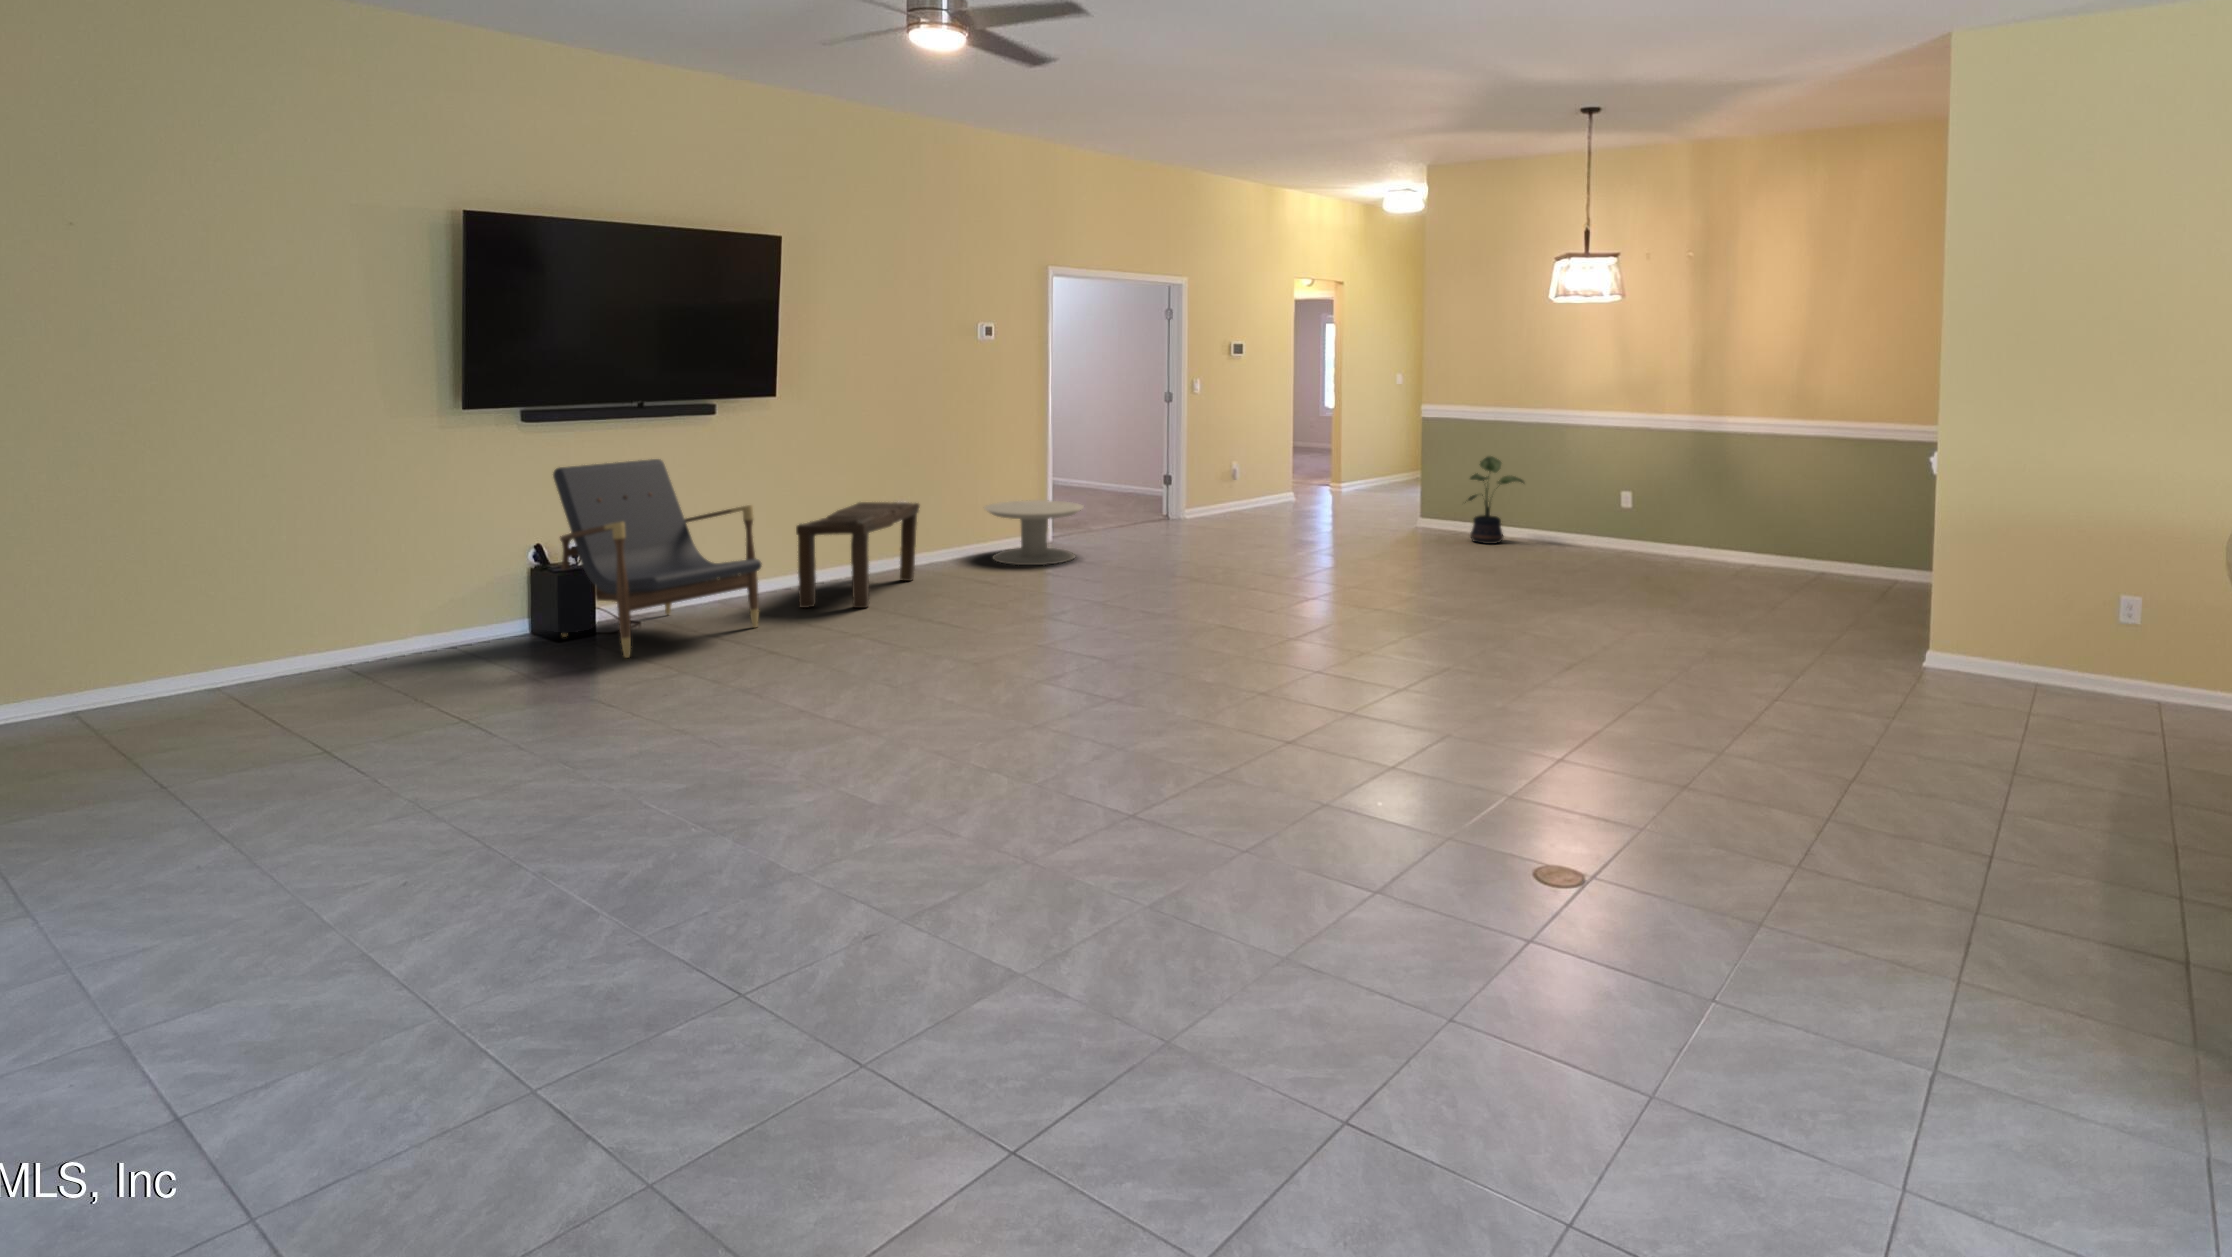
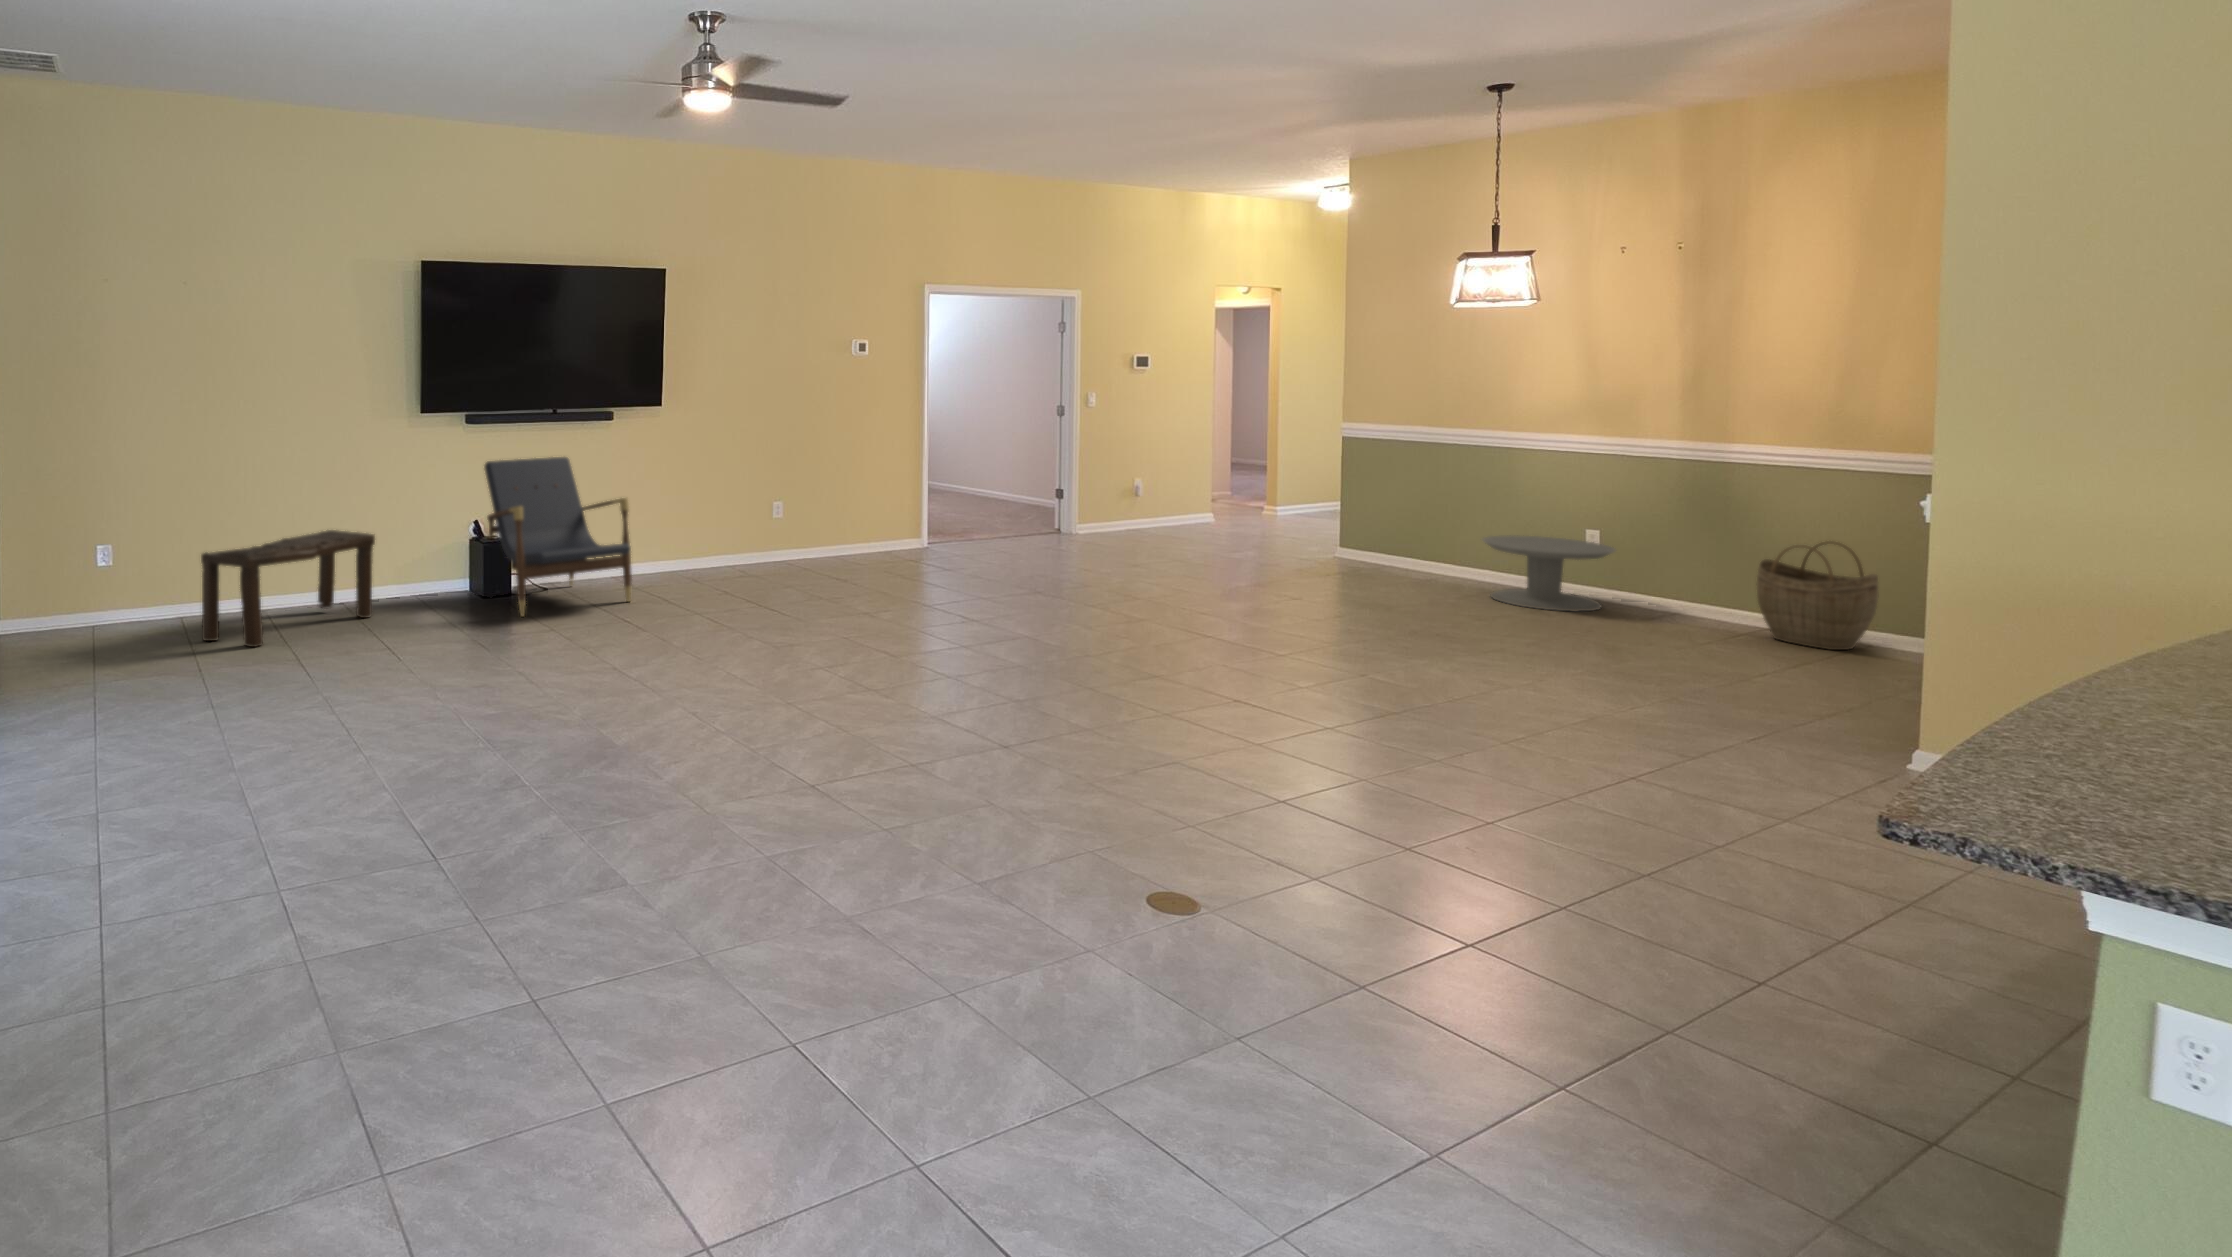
potted plant: present [1468,456,1524,544] -> none [1374,480,1453,578]
woven basket: none [1757,494,1835,580] -> present [1757,542,1879,650]
side table: present [985,500,1083,565] -> present [1483,535,1615,611]
bench: present [796,502,920,608] -> present [201,530,375,647]

